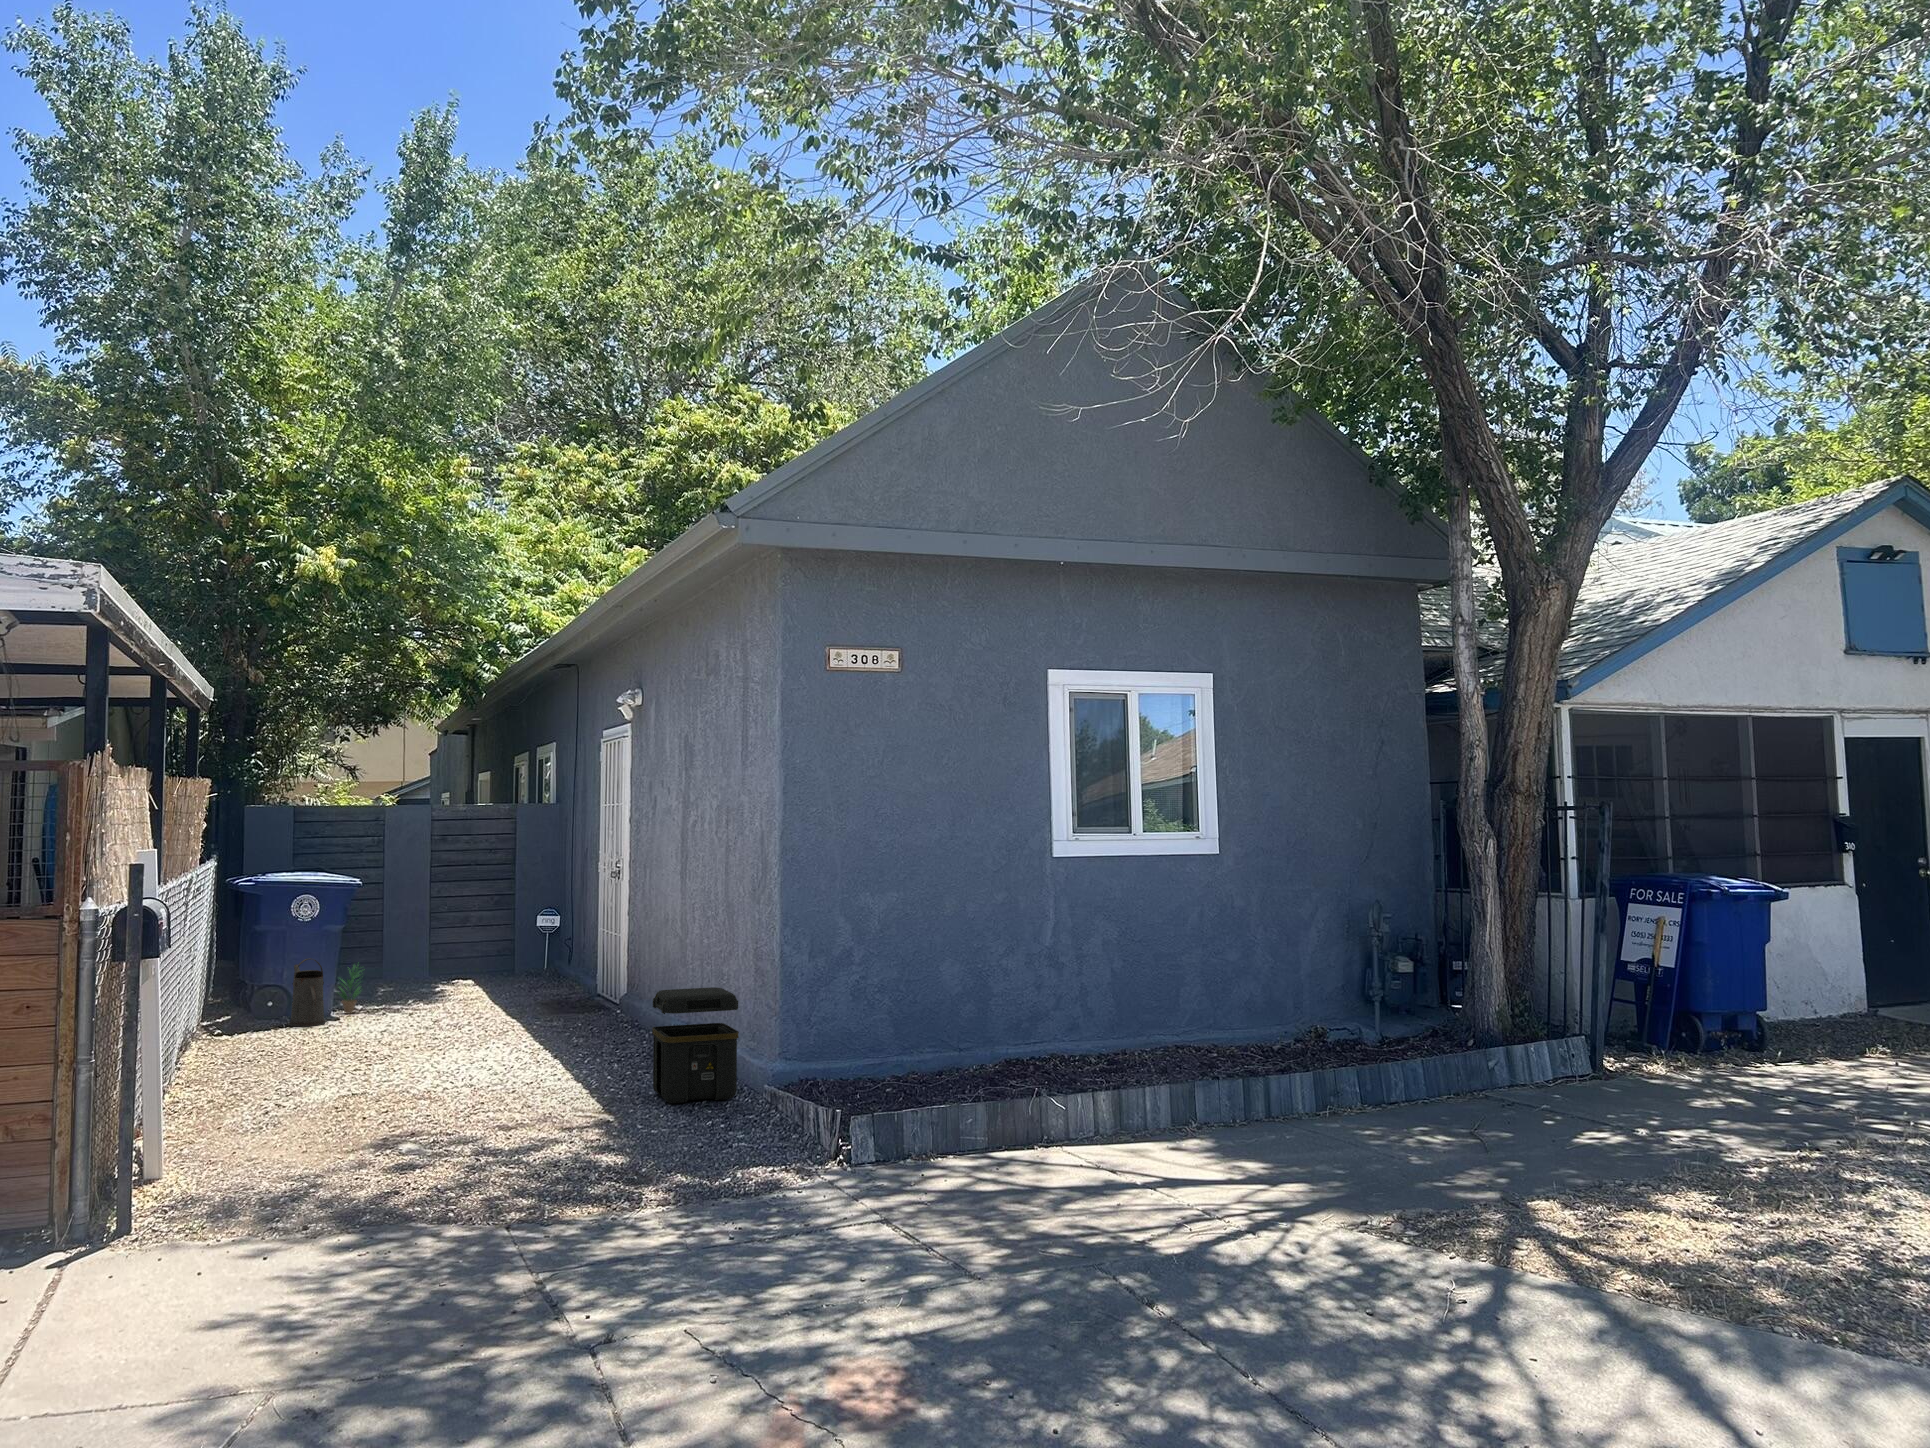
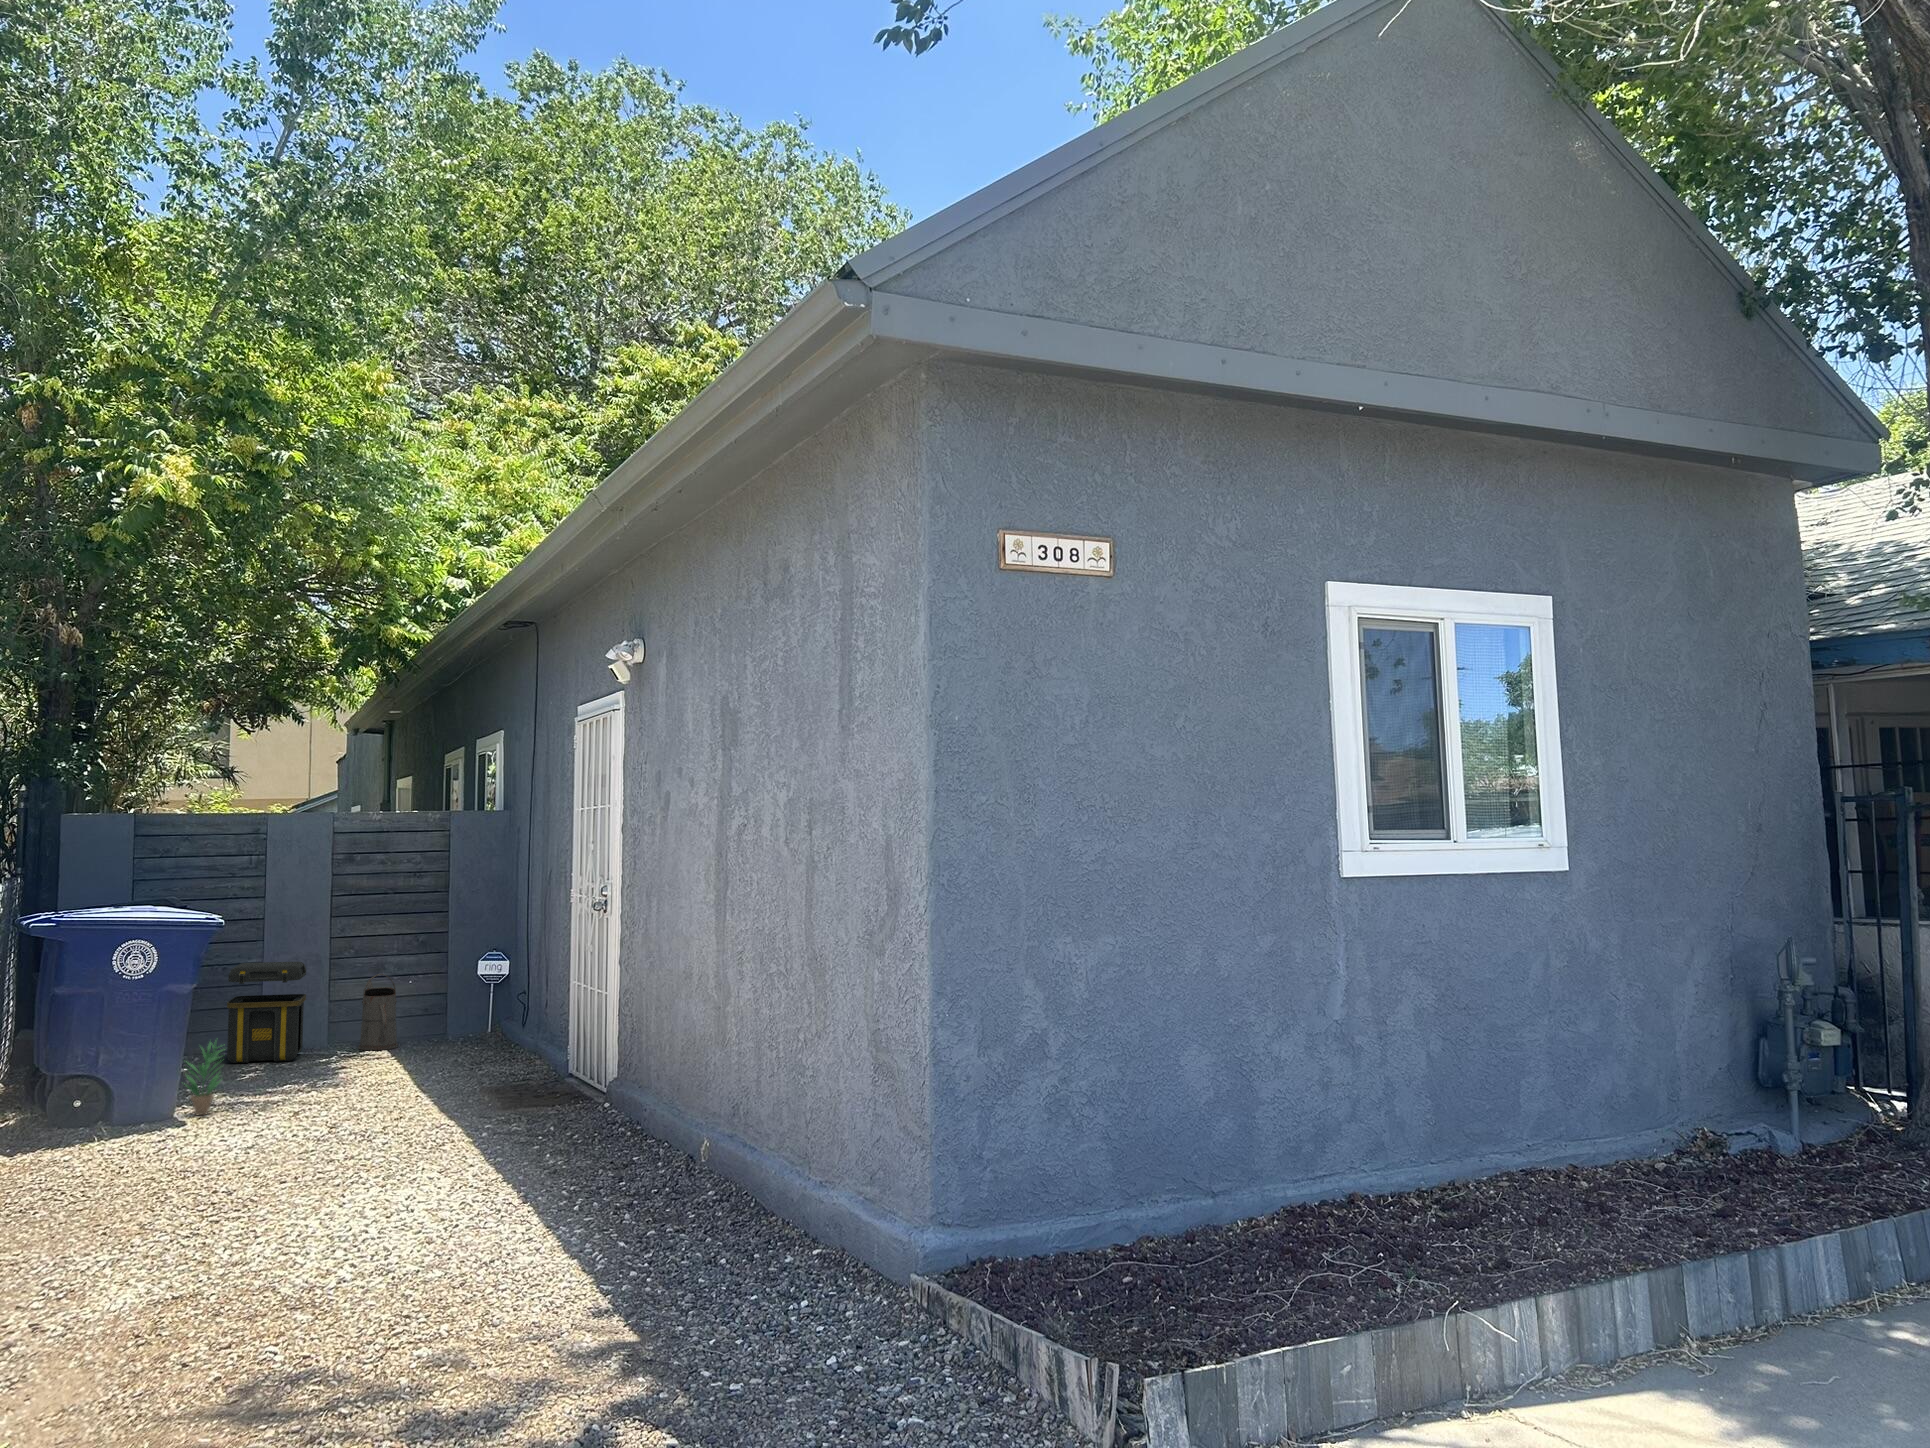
watering can: present [289,958,325,1027] -> present [358,974,398,1050]
toolbox: present [652,987,739,1103] -> present [227,962,306,1063]

